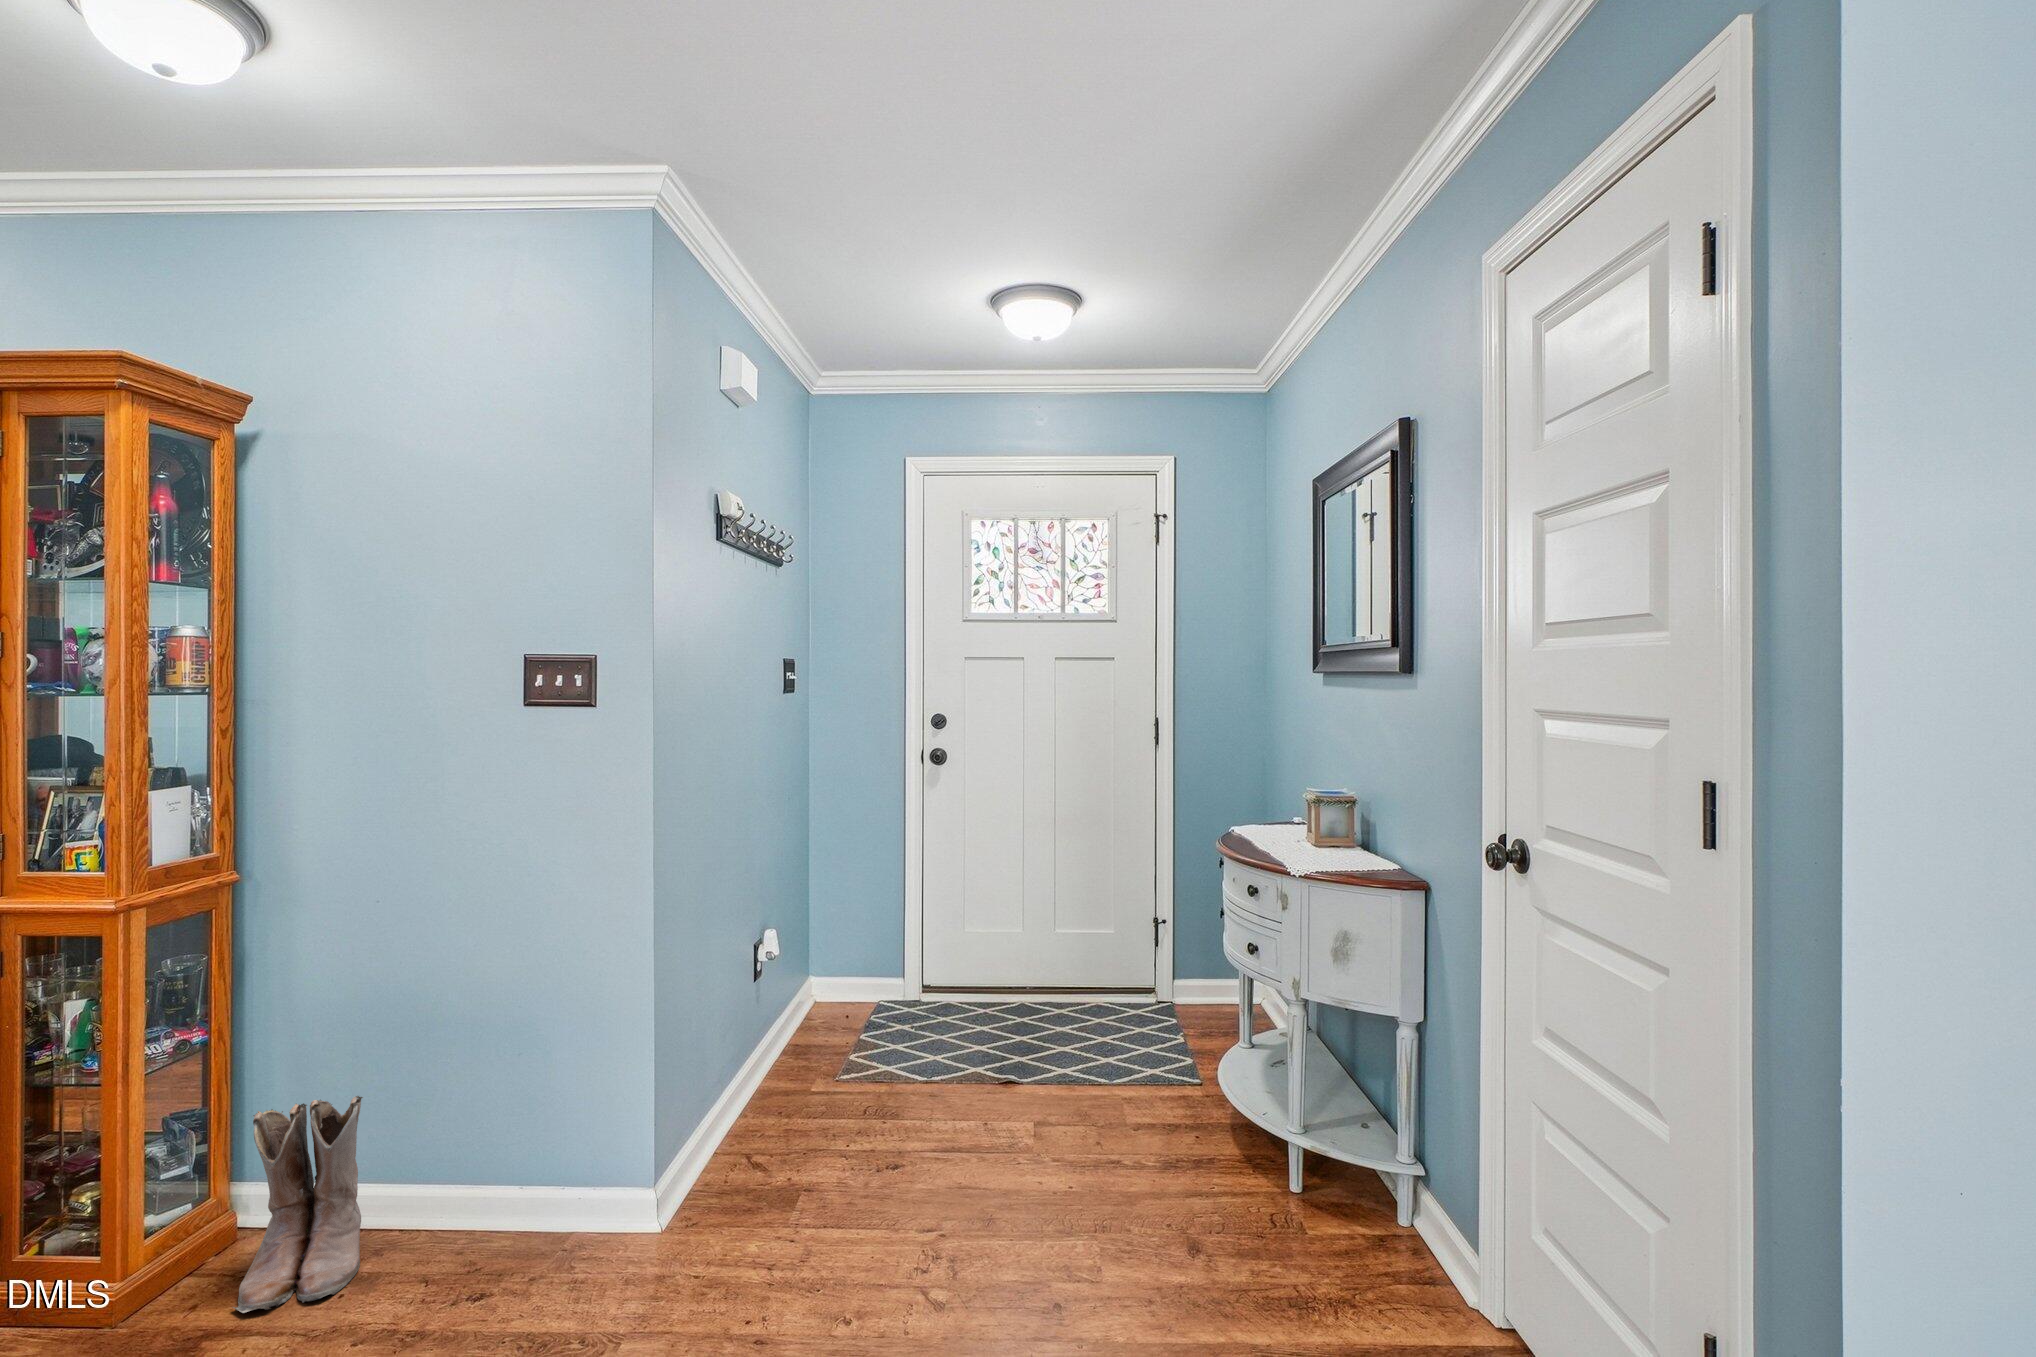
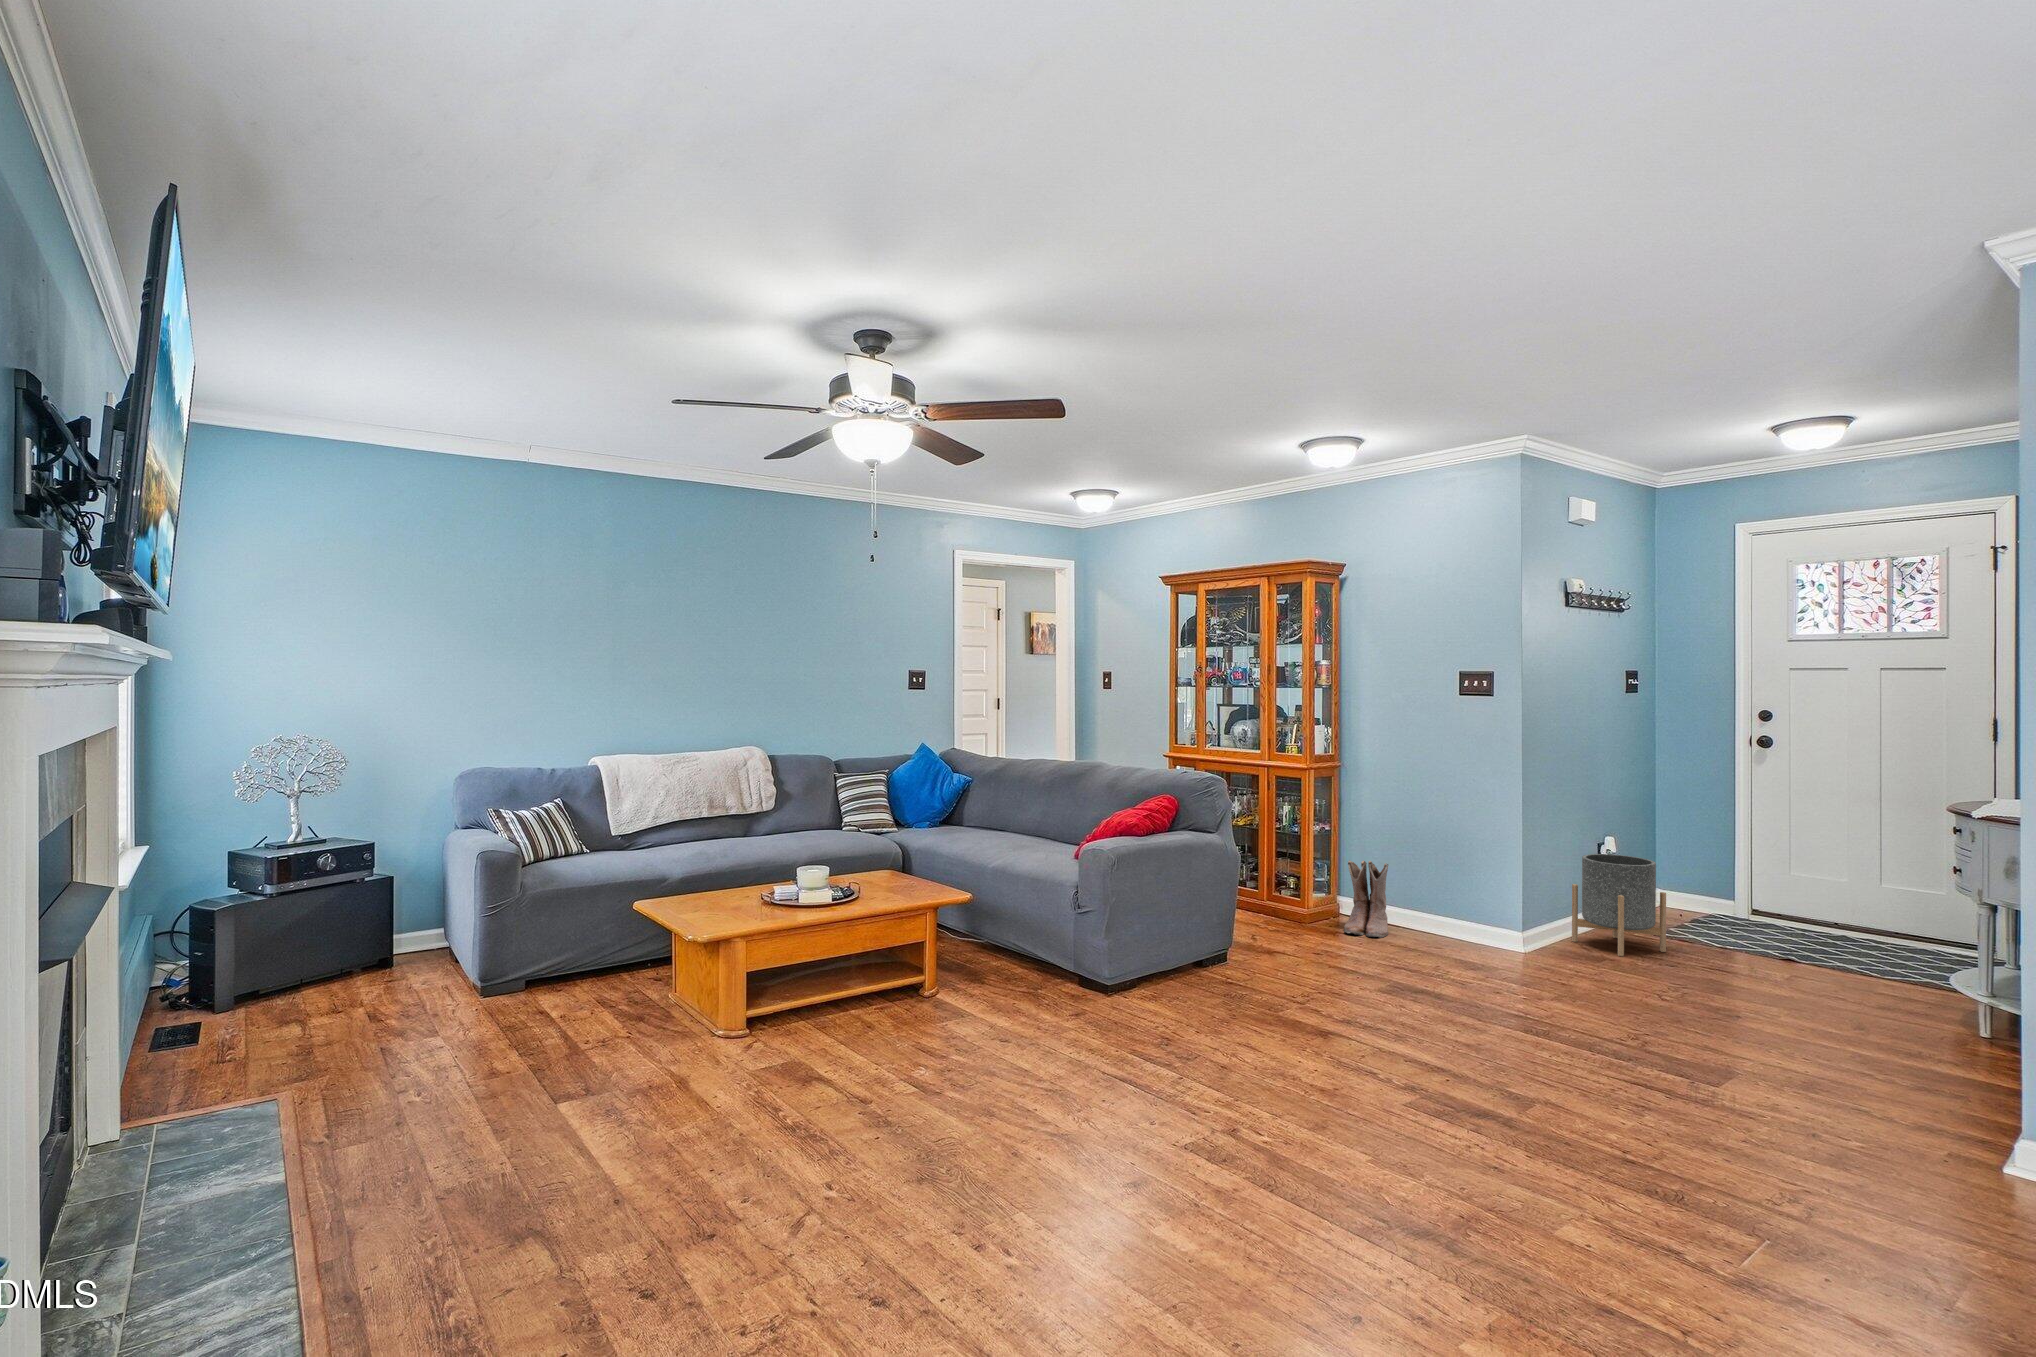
planter: none [729,966,867,1158] -> present [1572,854,1666,956]

